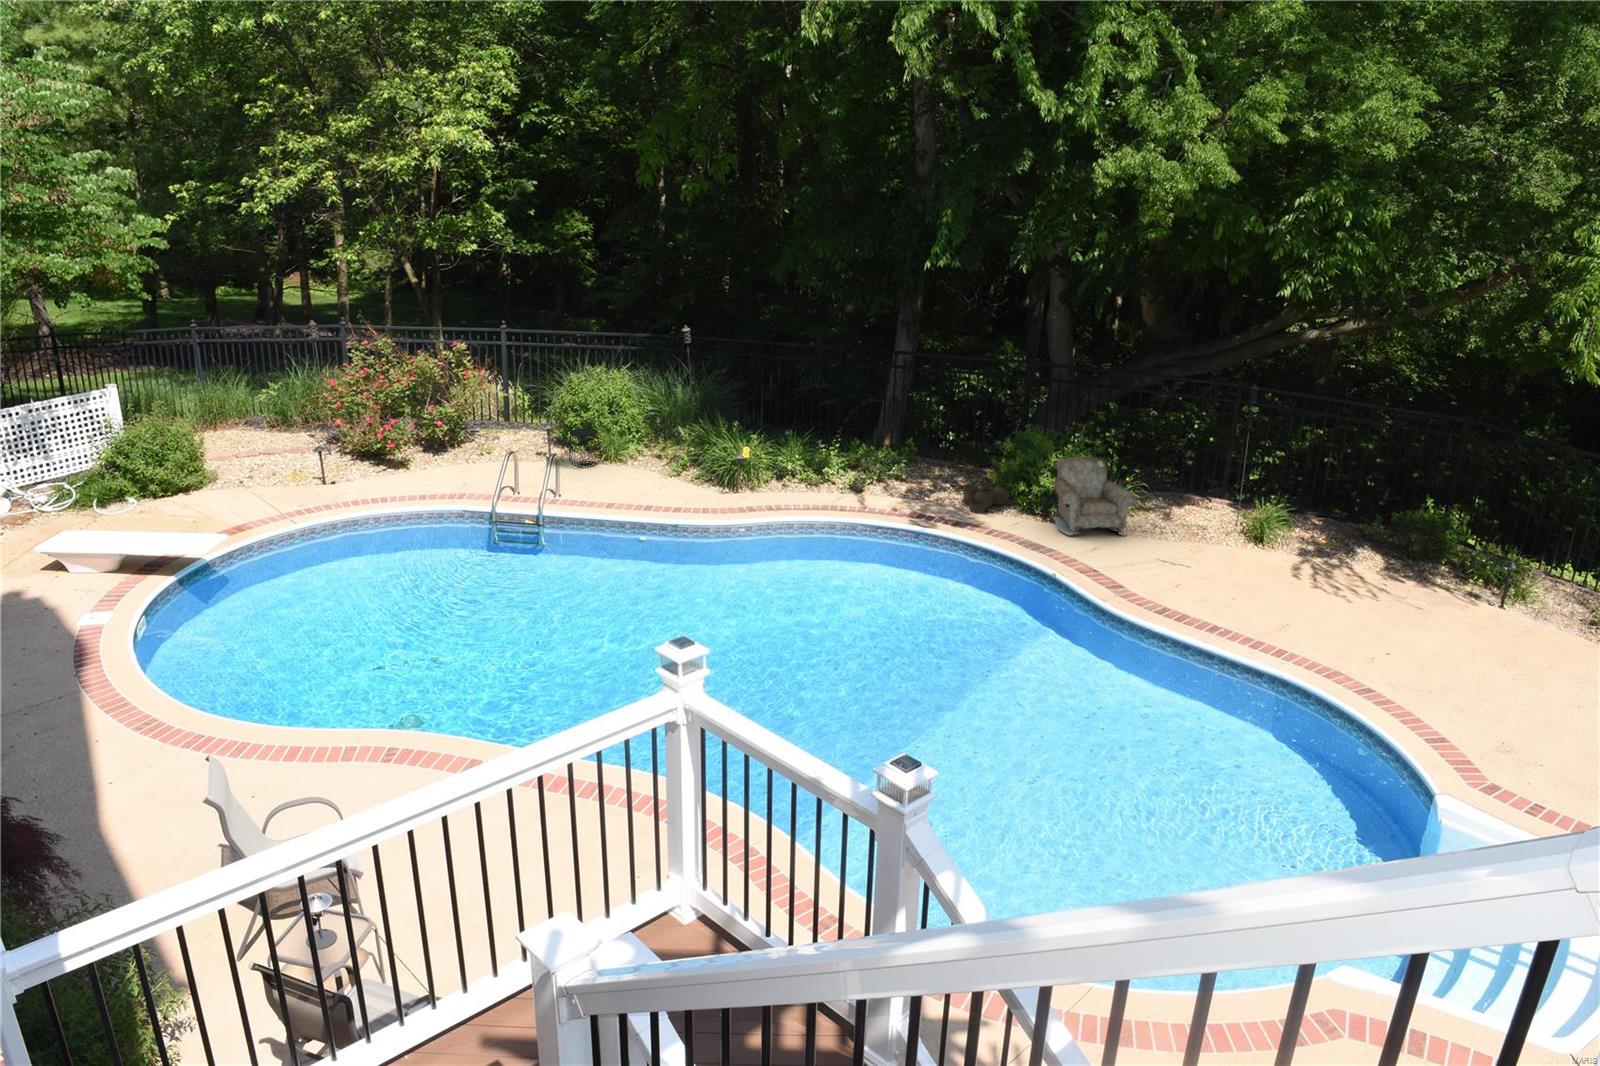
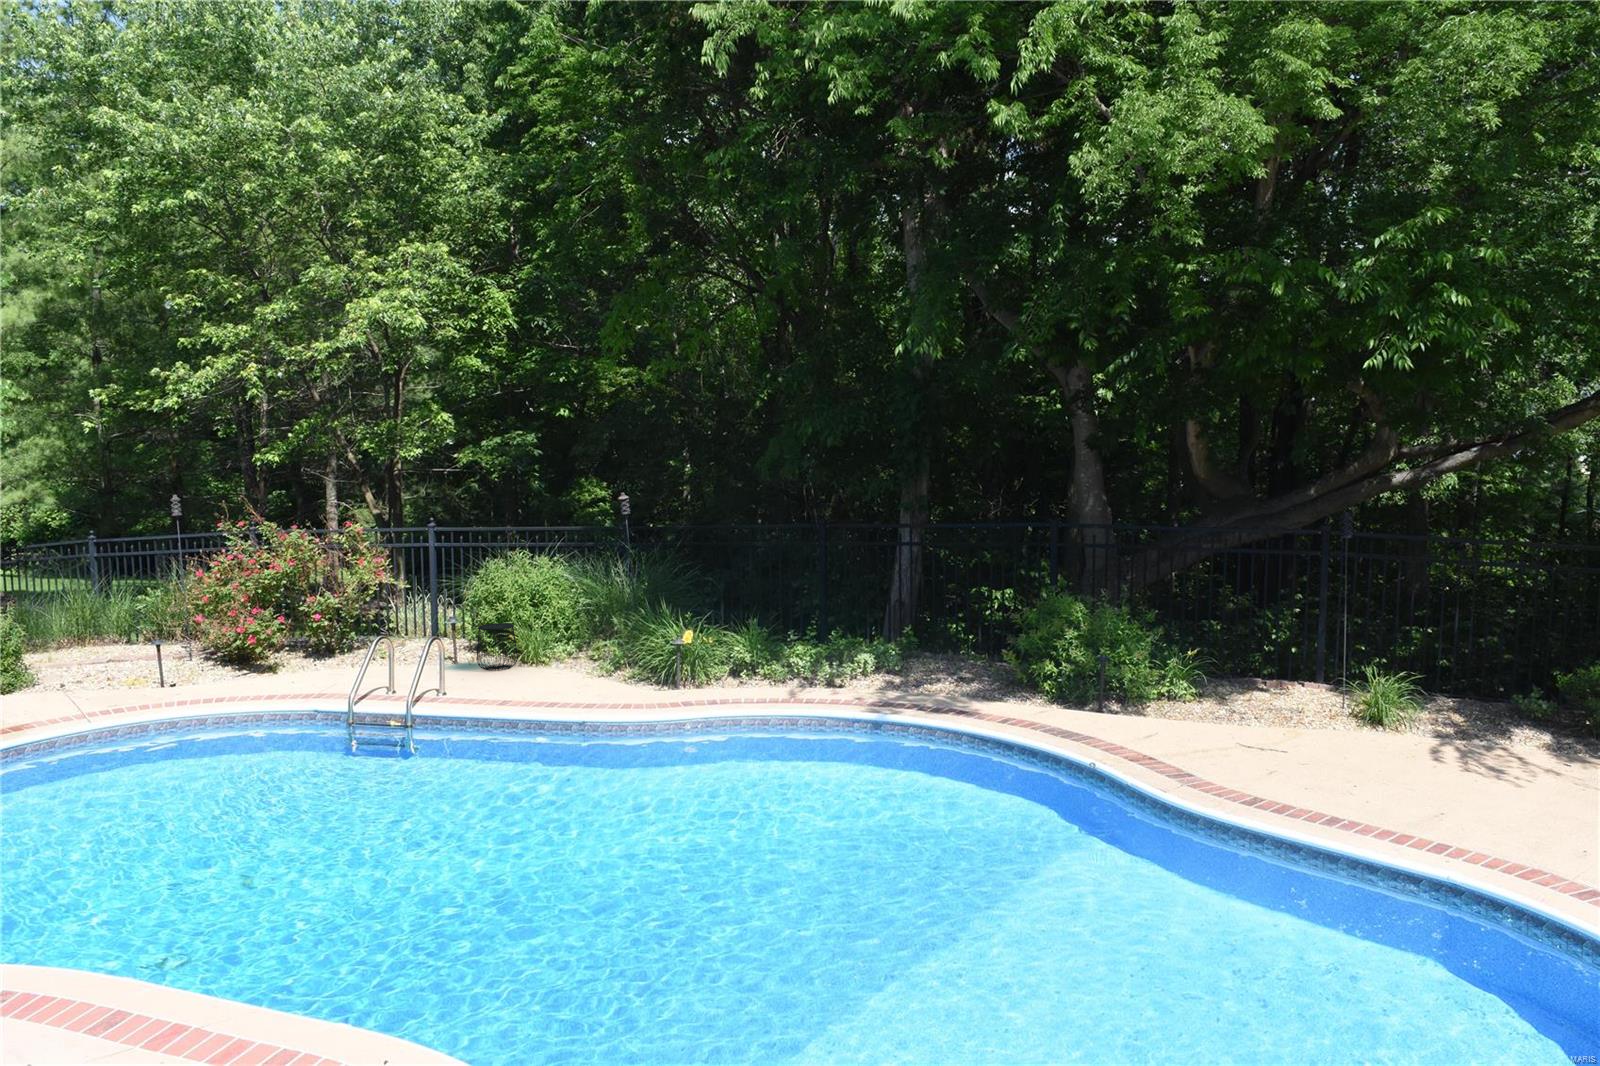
armchair: present [1054,456,1136,536] -> none [1083,621,1196,721]
woven basket: present [963,483,1009,513] -> none [966,665,1029,703]

